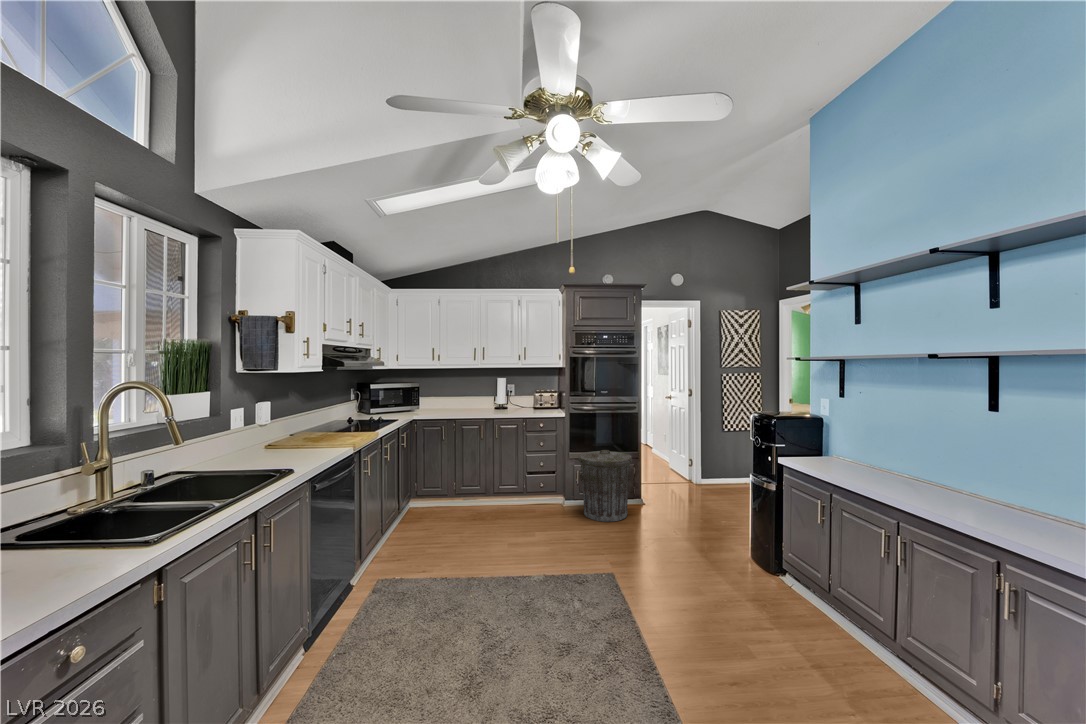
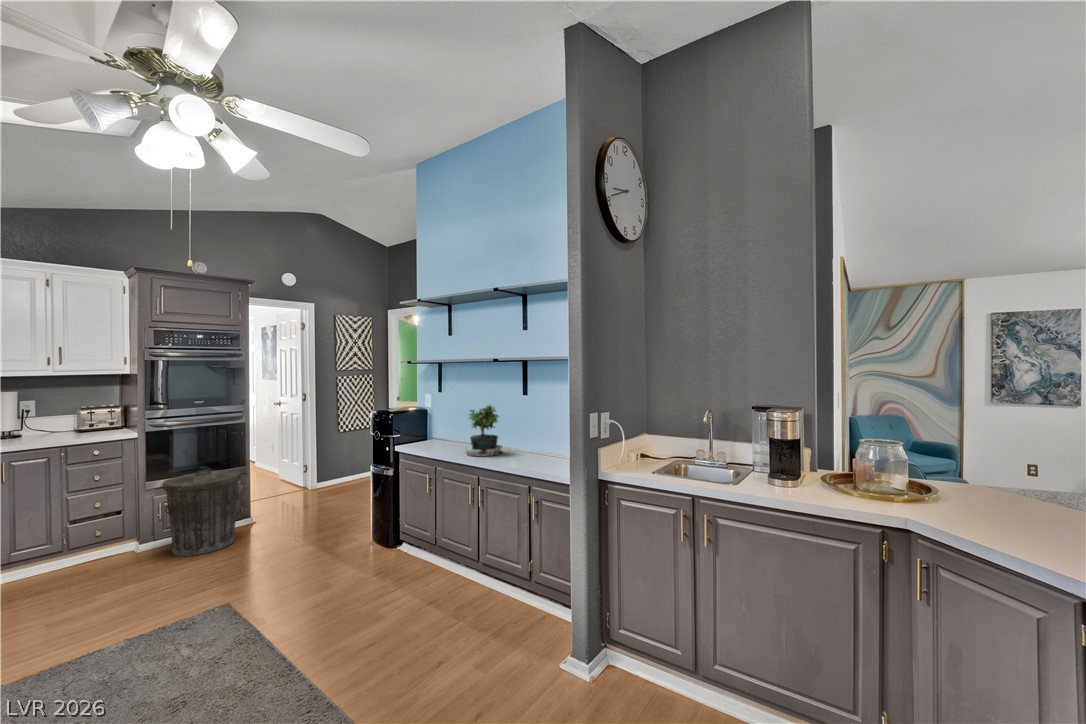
potted plant: none [877,418,946,499] -> present [466,405,502,457]

